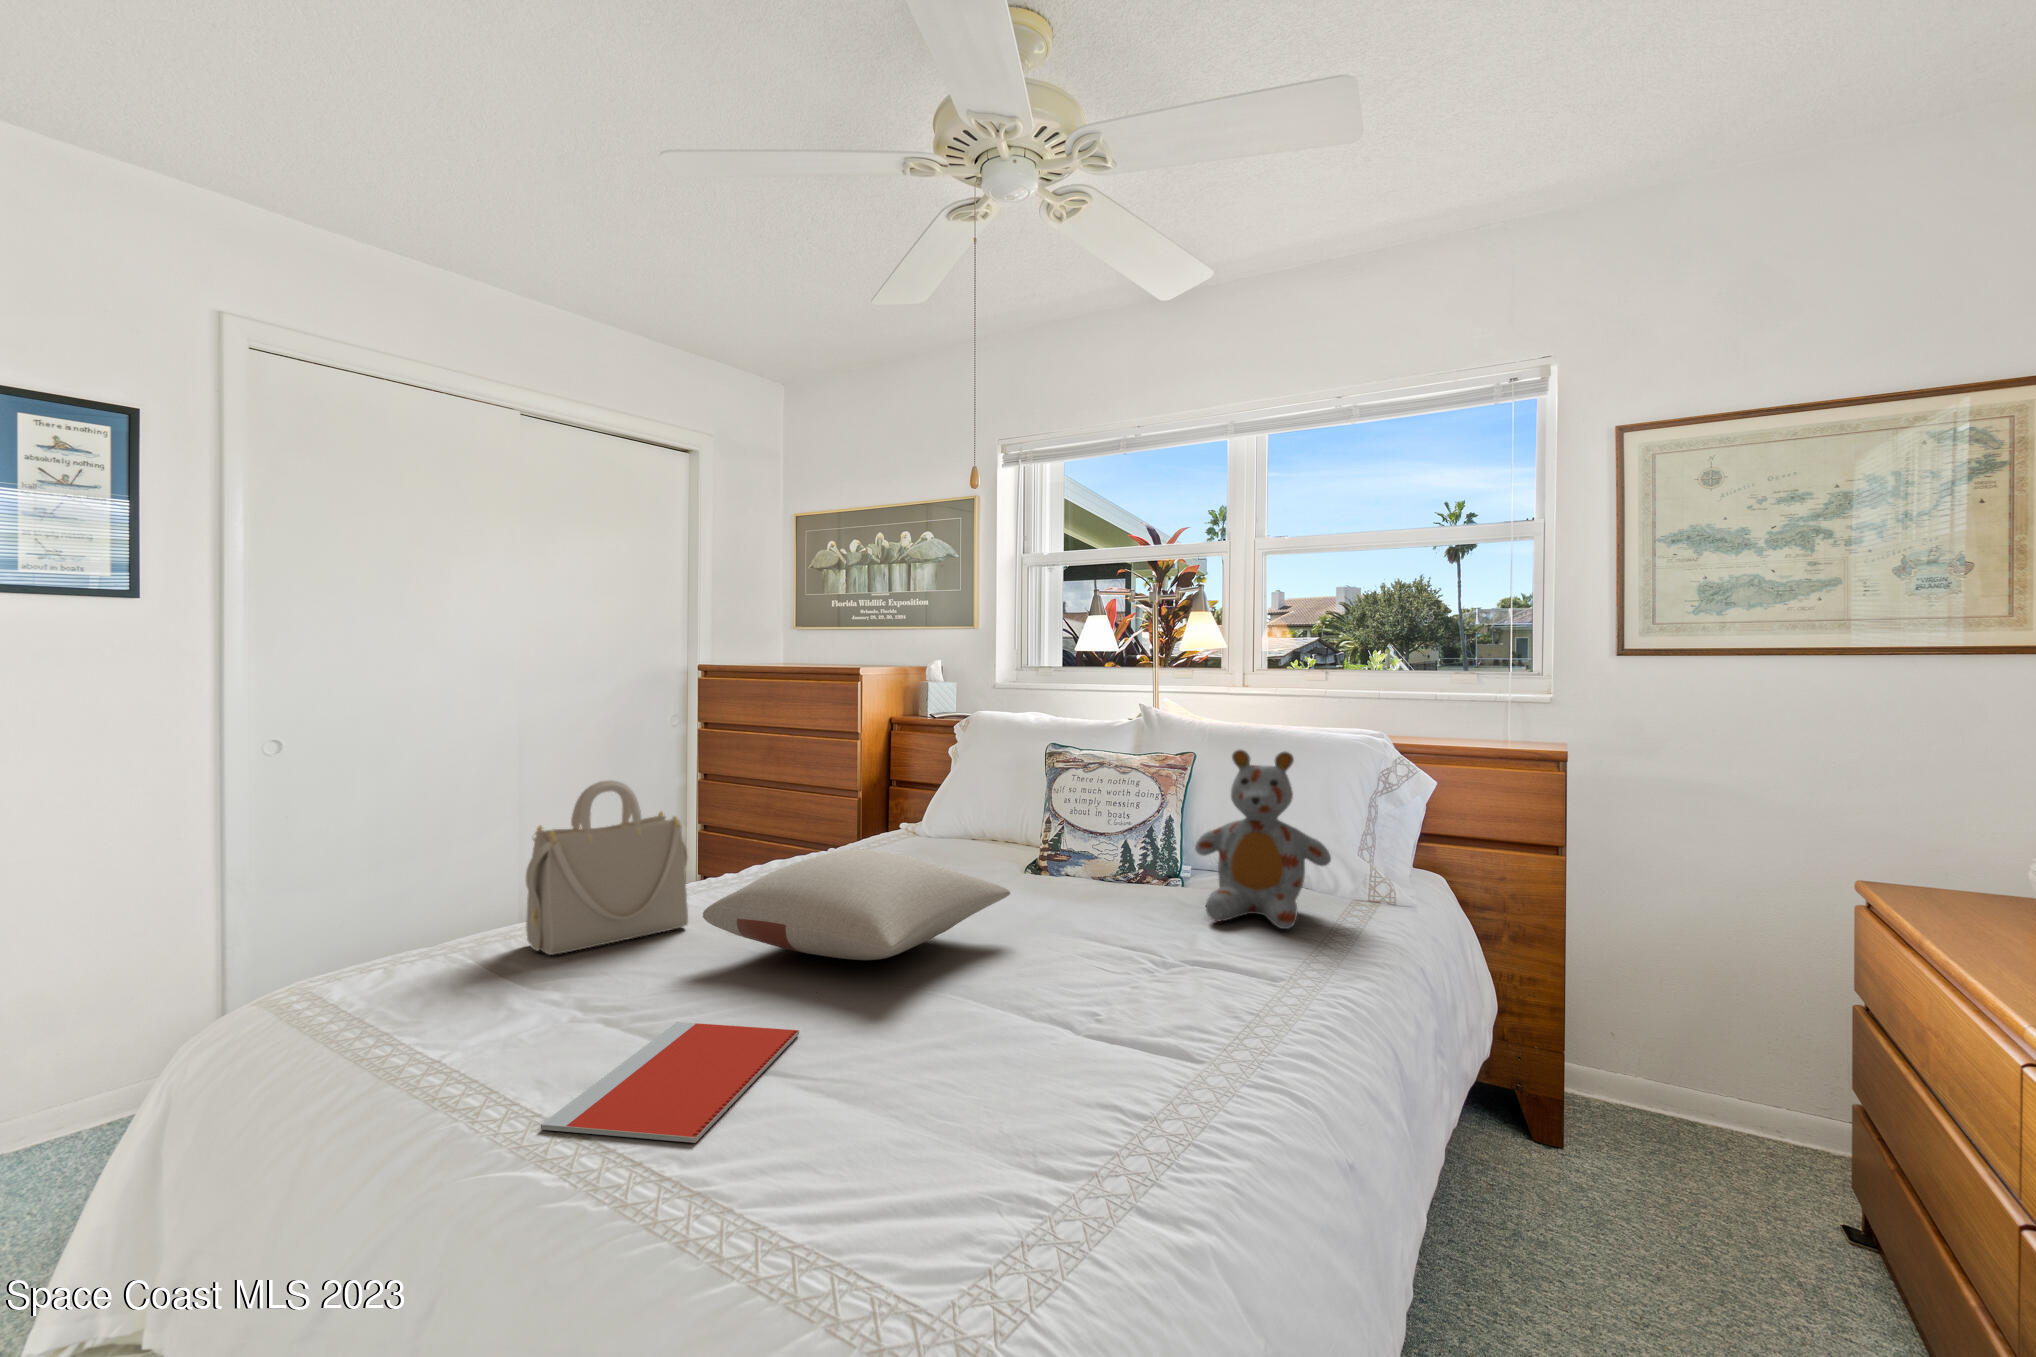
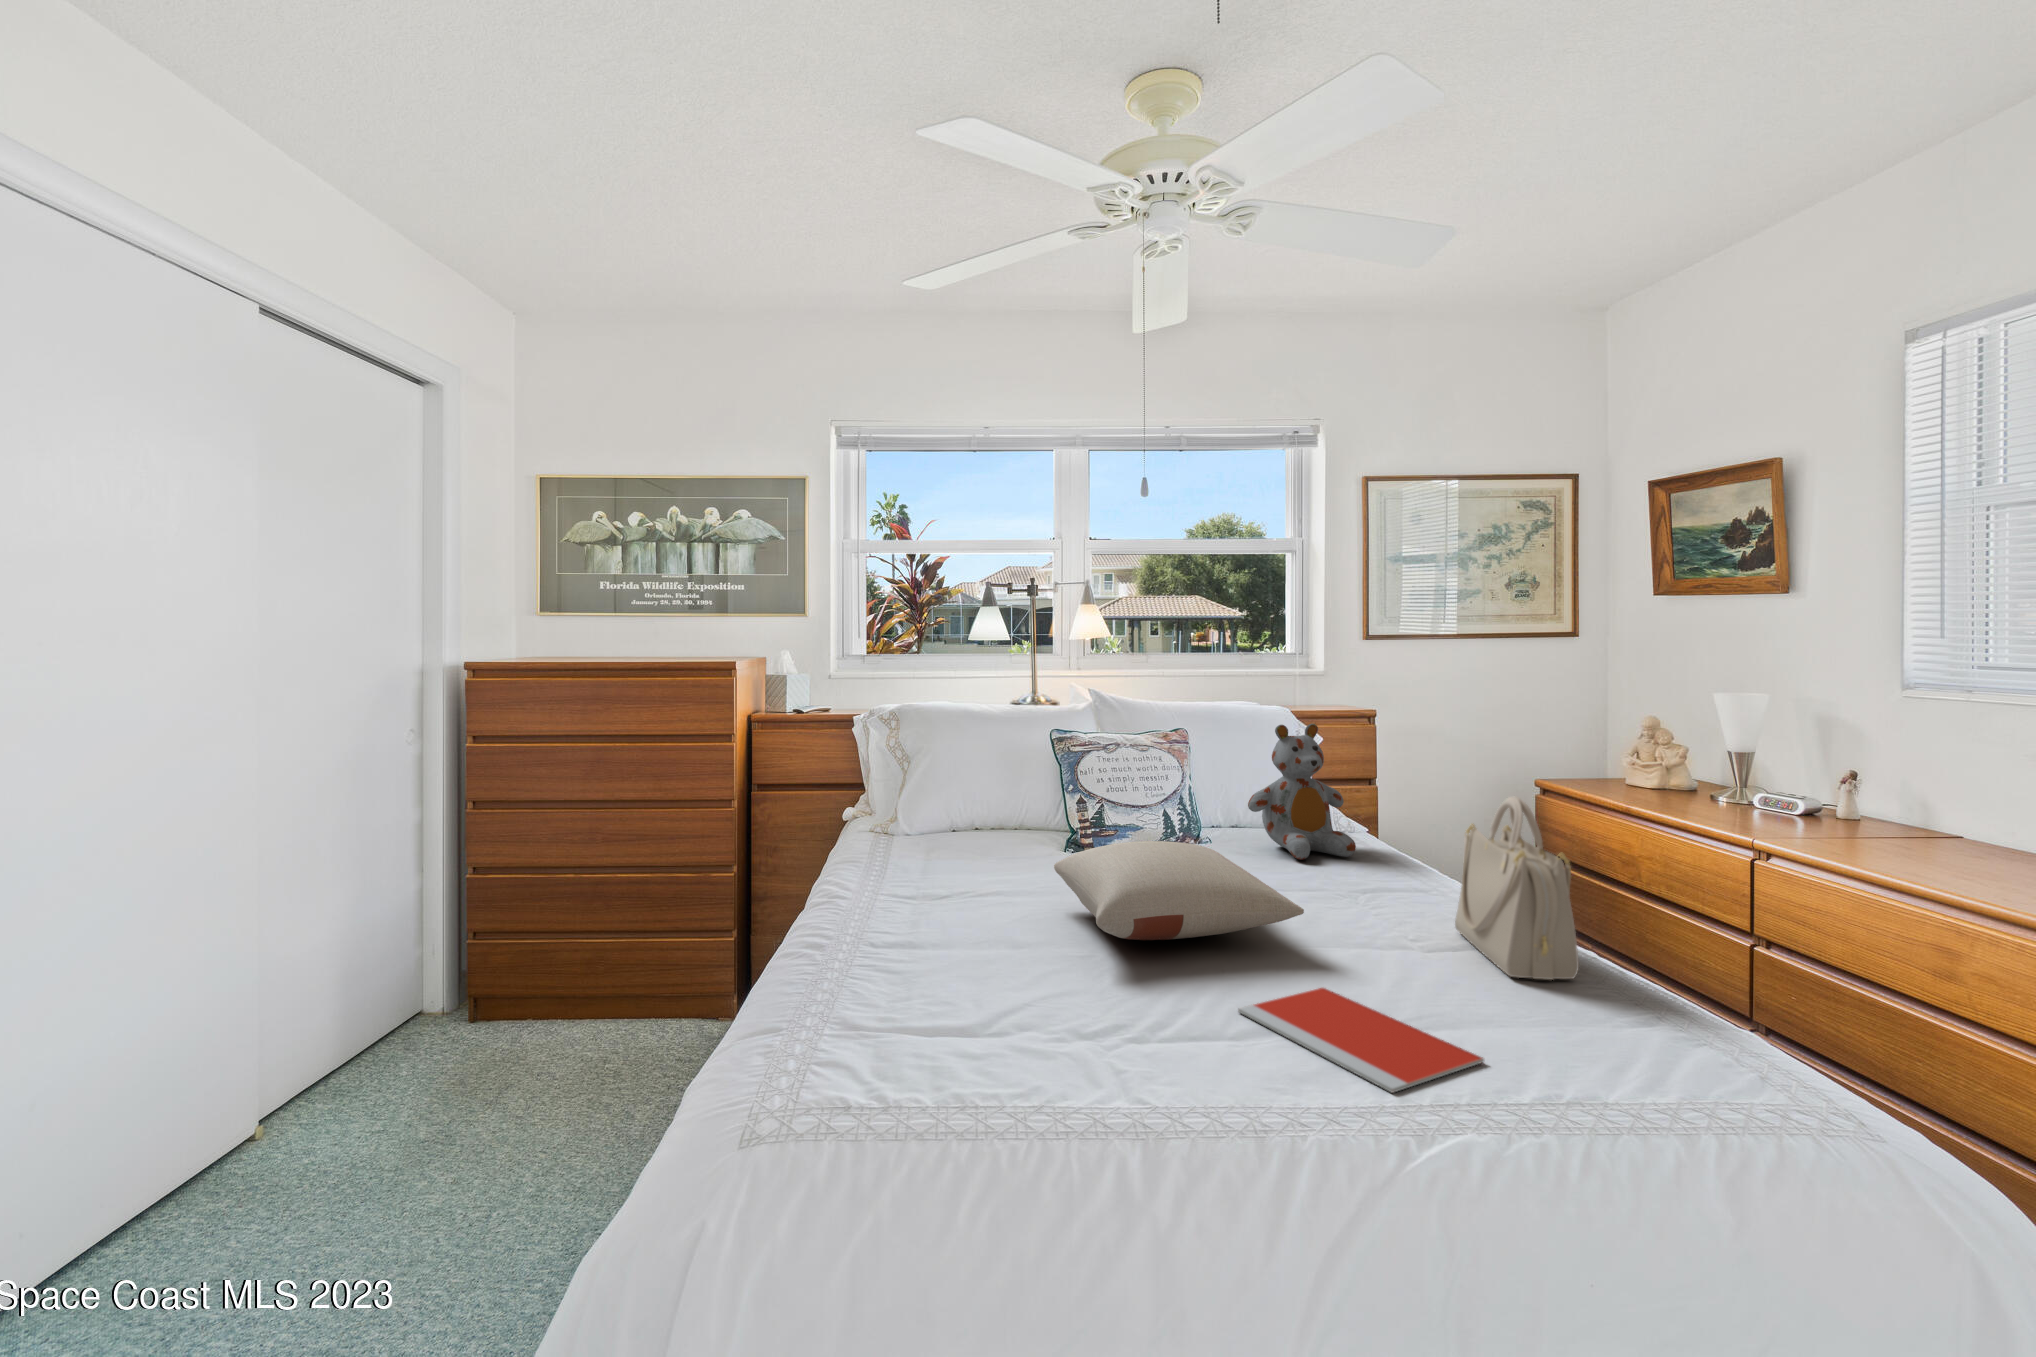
handbag: present [526,780,688,955] -> present [1455,797,1579,980]

